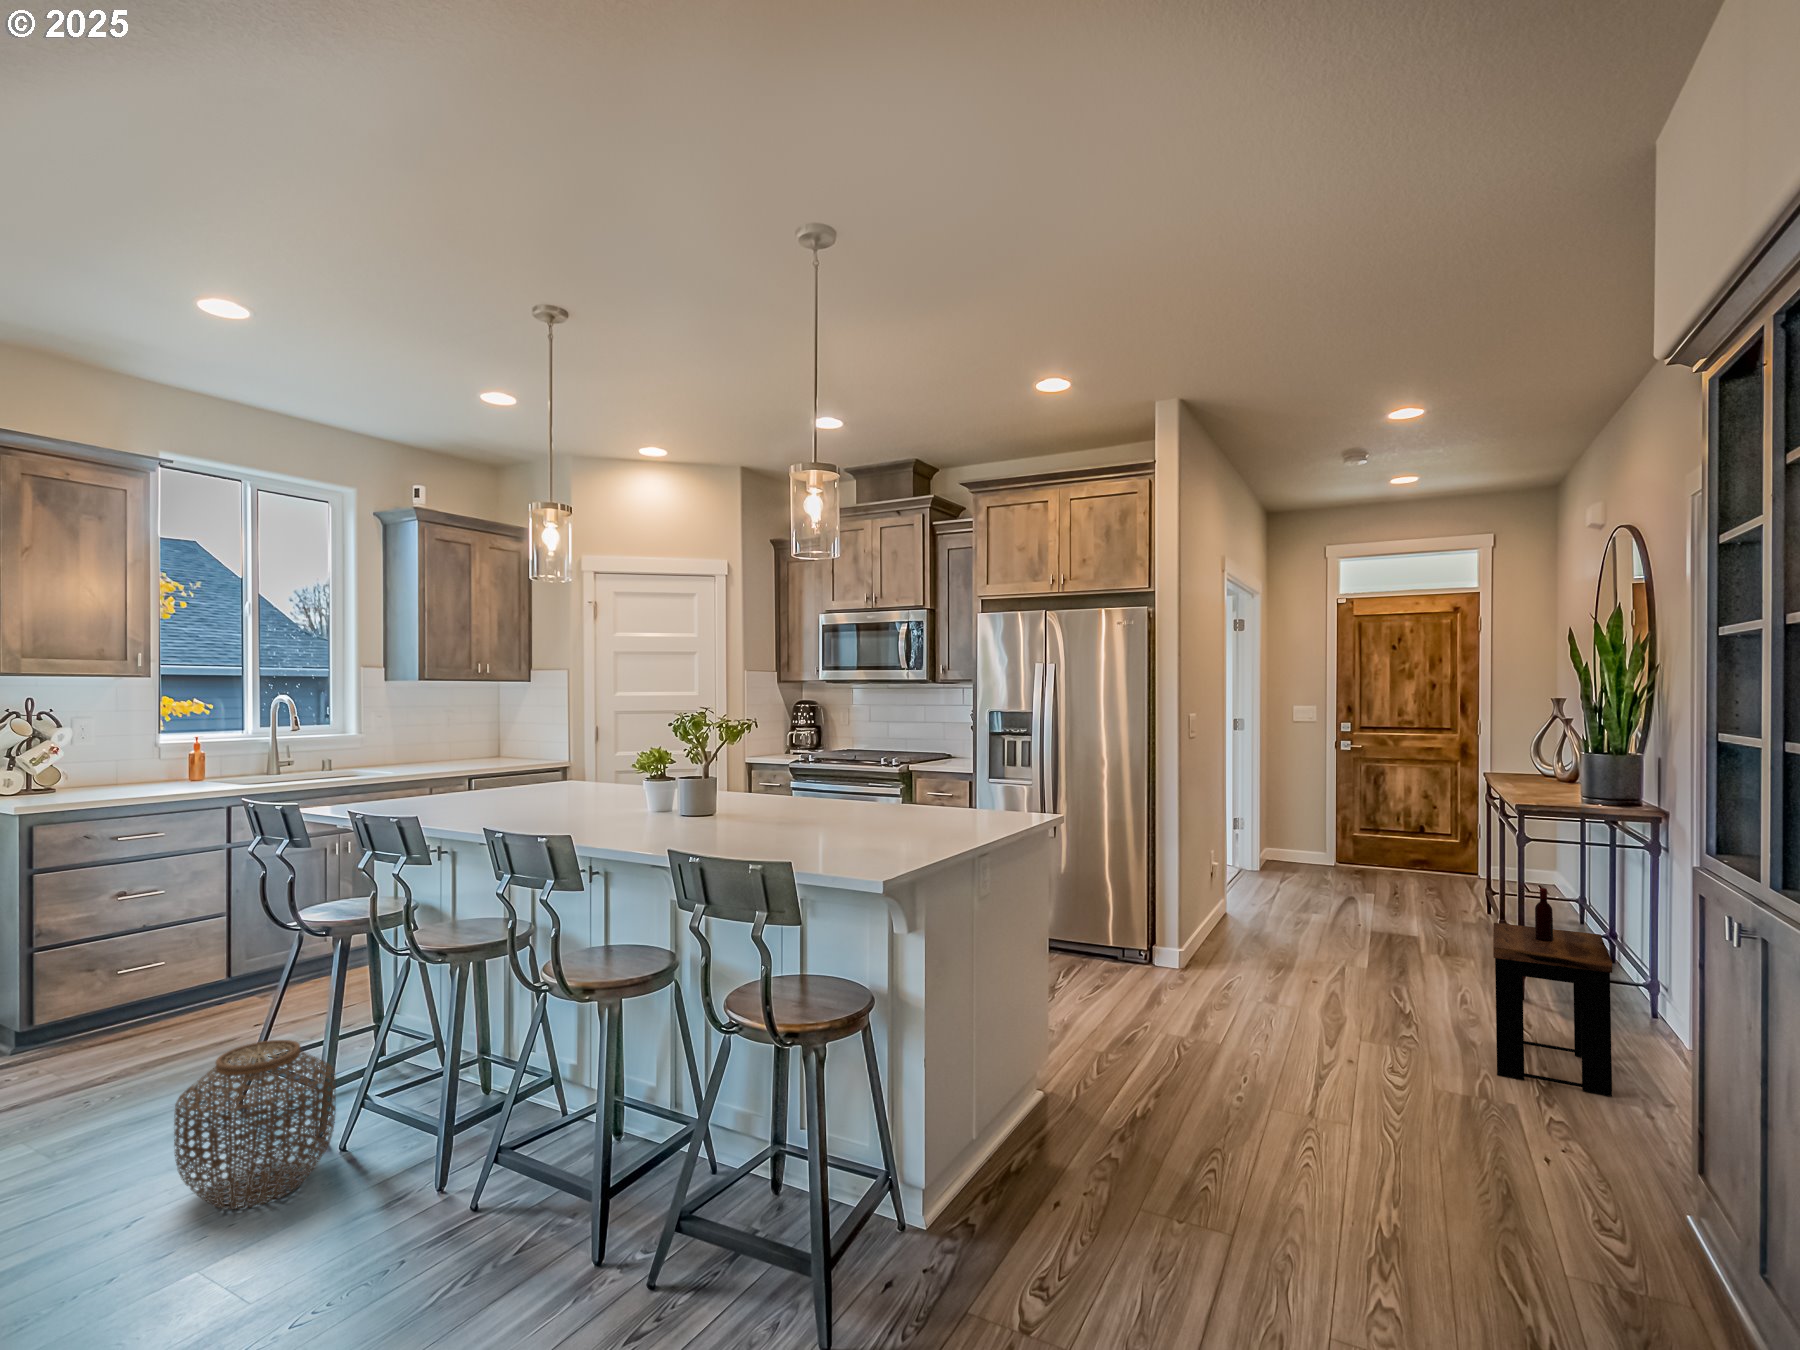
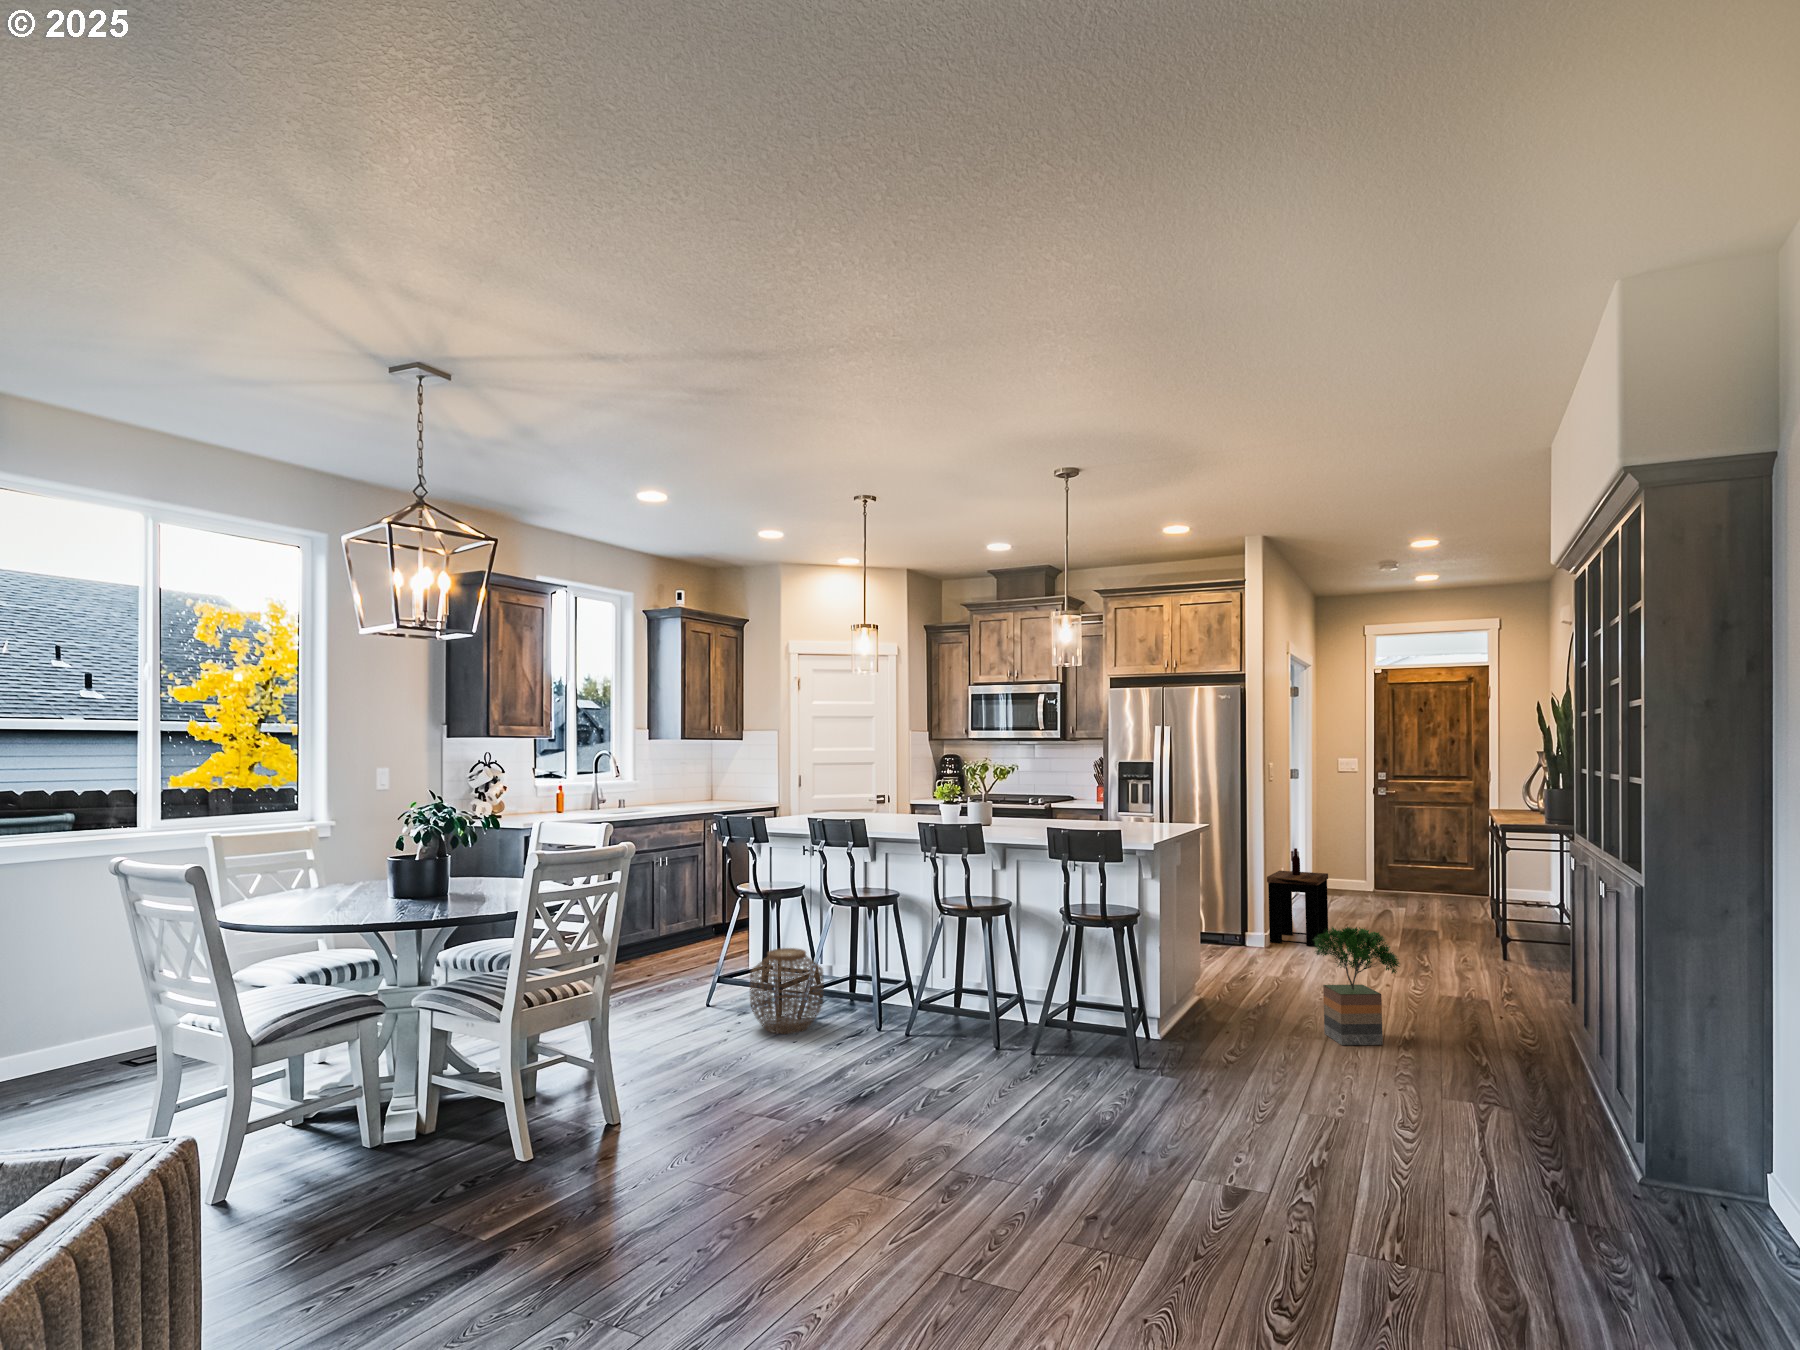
side table: present [1493,888,1612,1096] -> present [1267,848,1328,947]
potted tree: none [1210,1016,1384,1263] -> present [1313,927,1400,1045]

